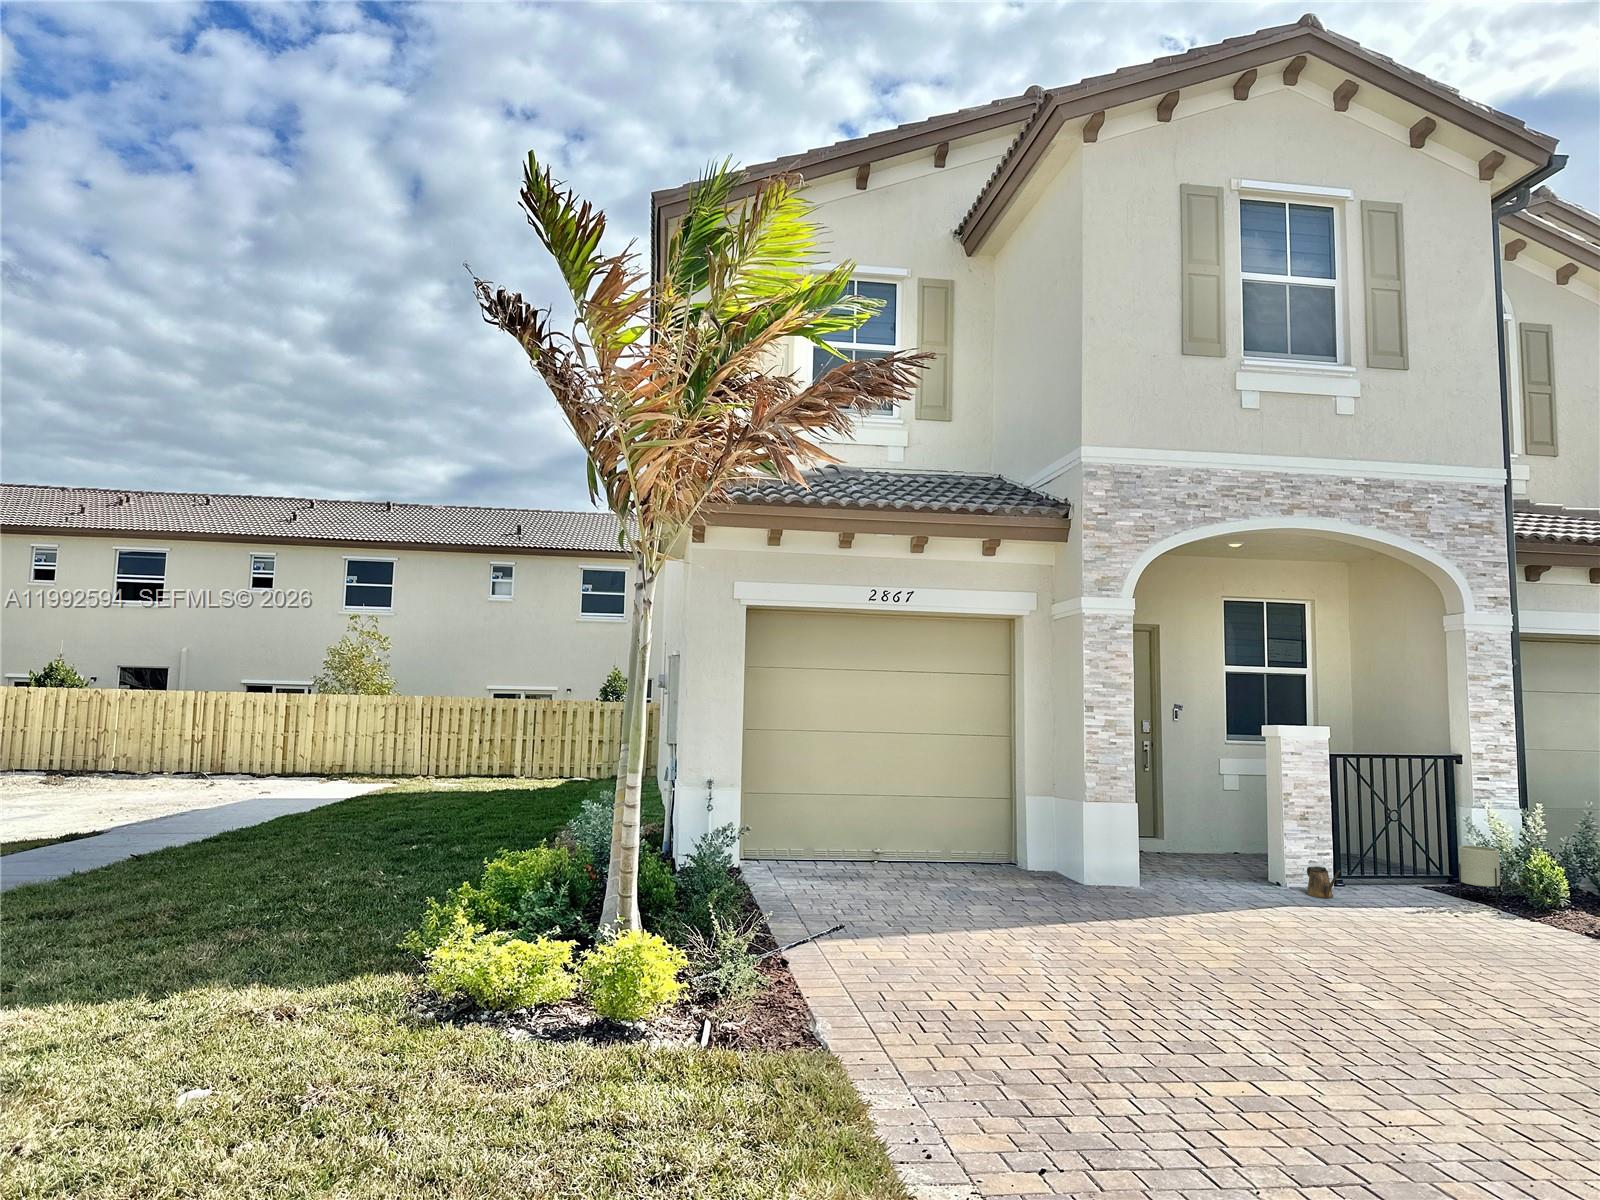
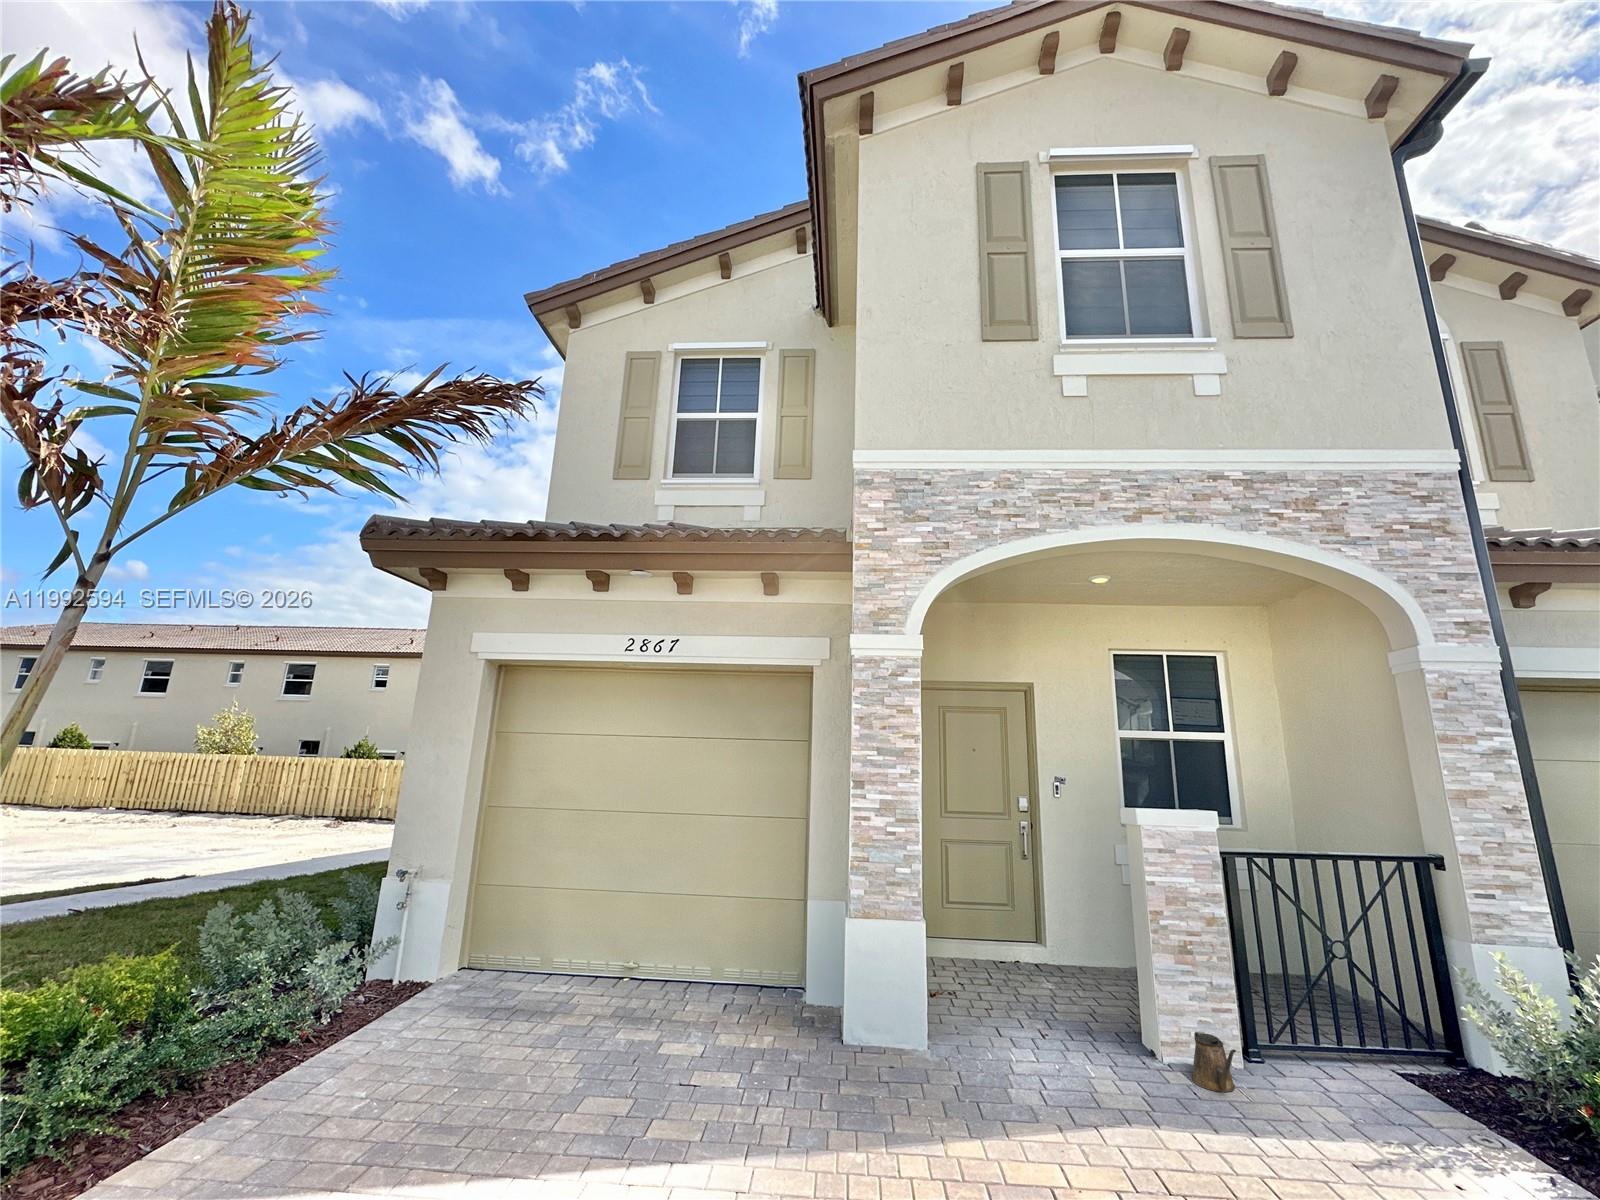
planter: present [1459,846,1500,904] -> none [1449,1014,1536,1132]

